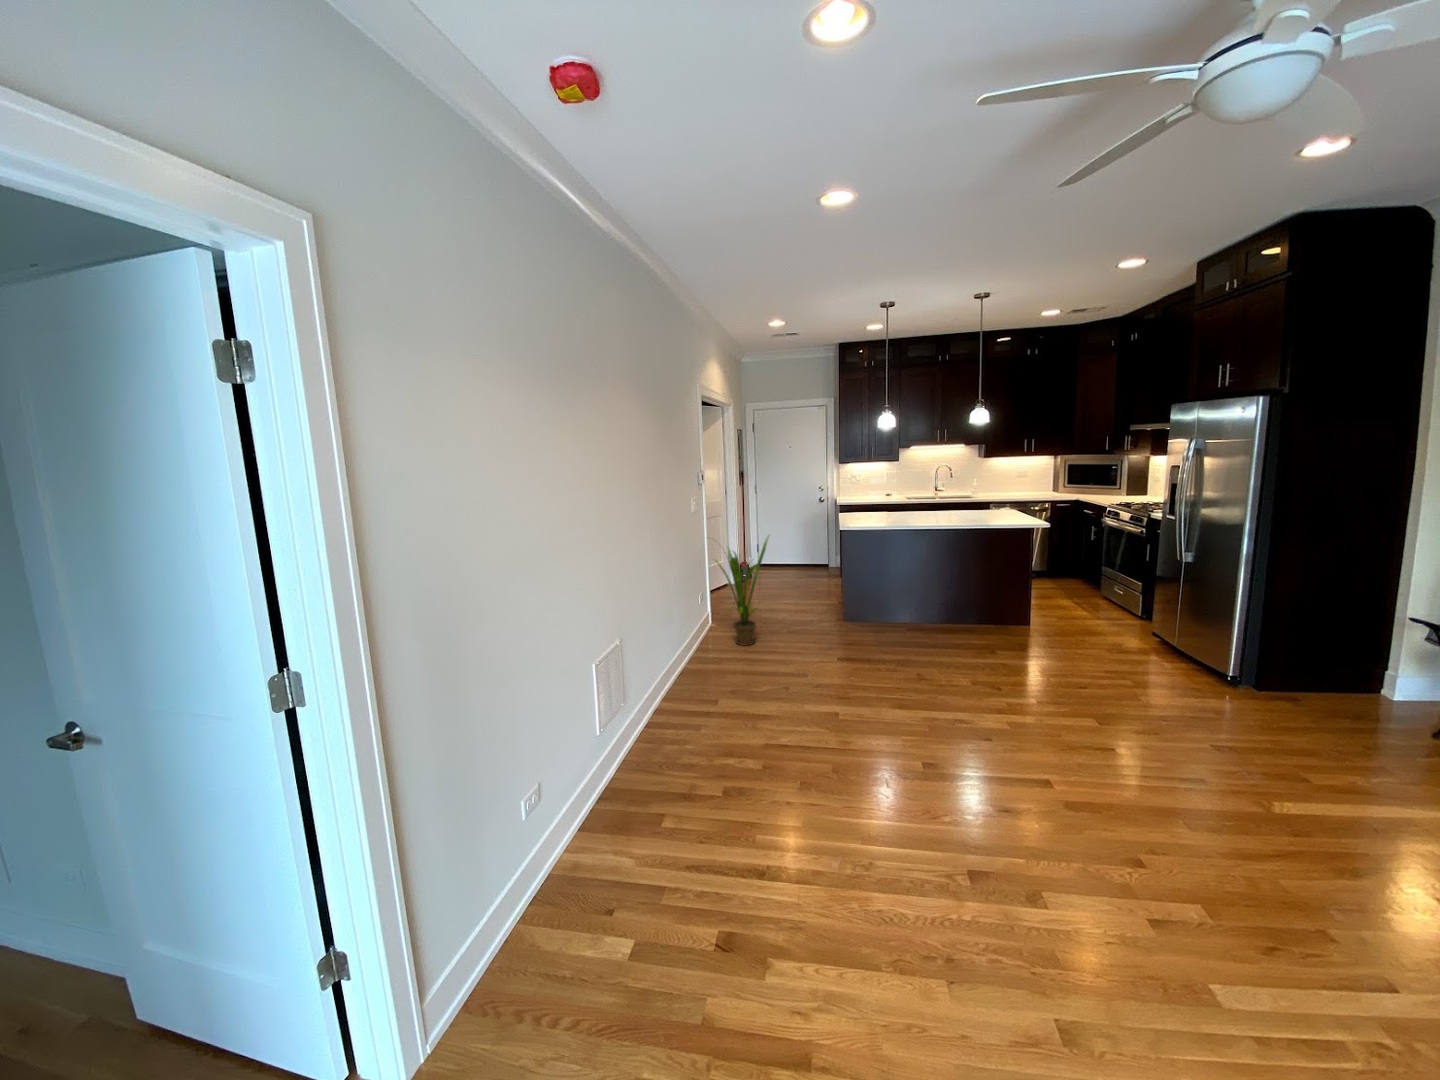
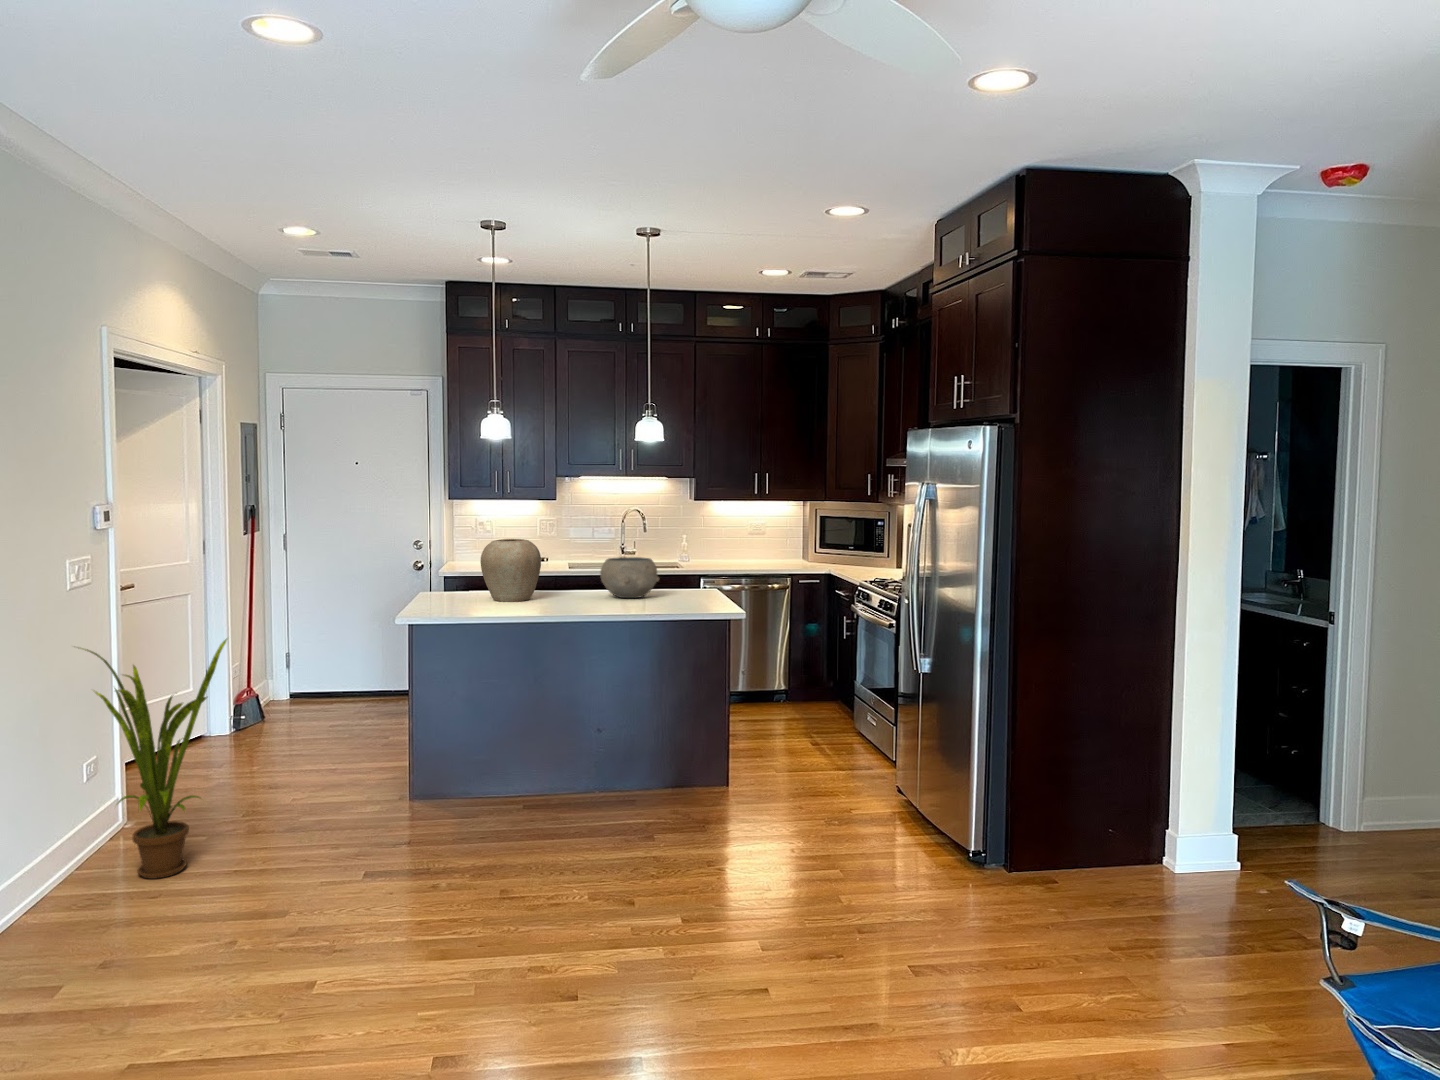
vase: none [878,483,912,517] -> present [480,539,541,602]
ceramic bowl: none [943,491,981,515] -> present [600,557,659,598]

